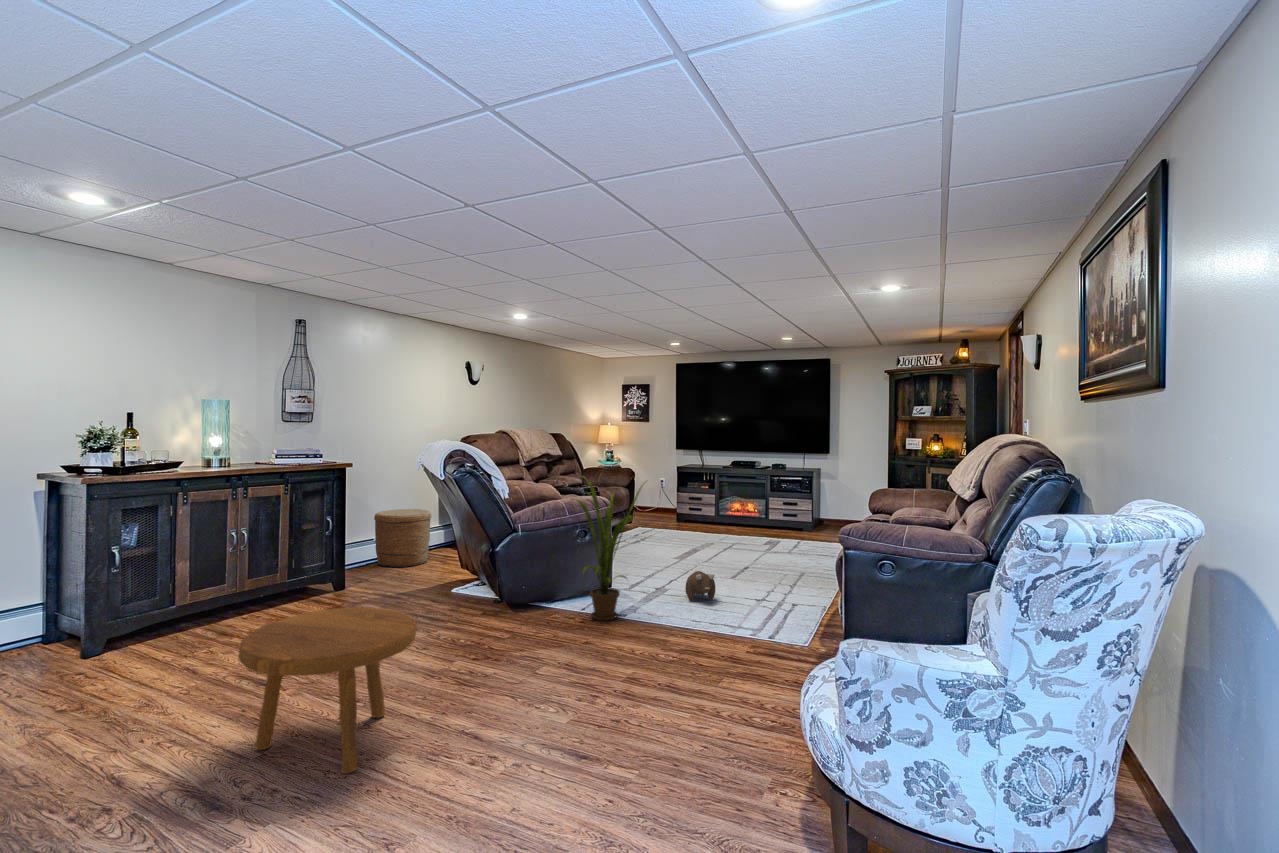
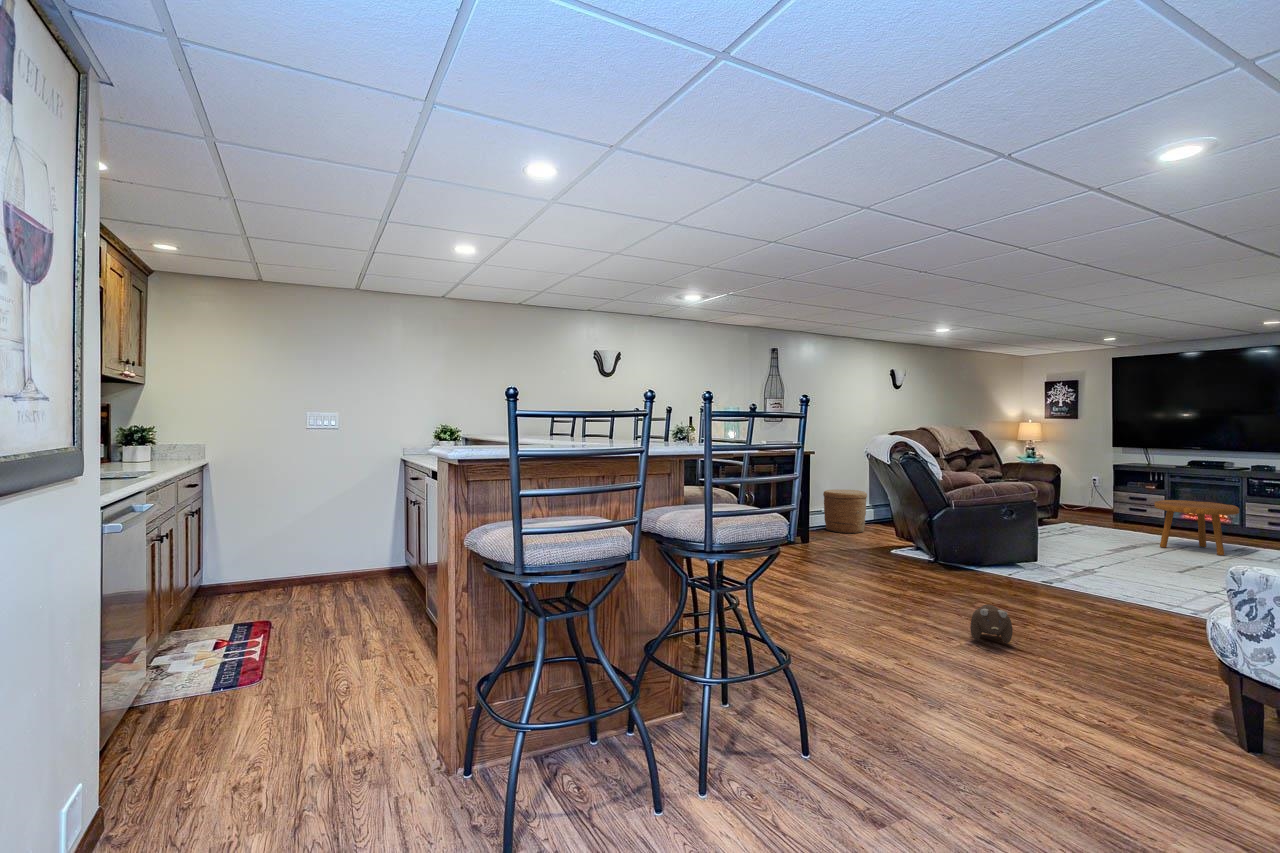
house plant: present [574,478,645,621] -> none [997,463,1077,585]
plush toy: present [685,571,716,601] -> present [970,605,1013,643]
footstool: present [238,607,417,774] -> present [1155,500,1239,555]

